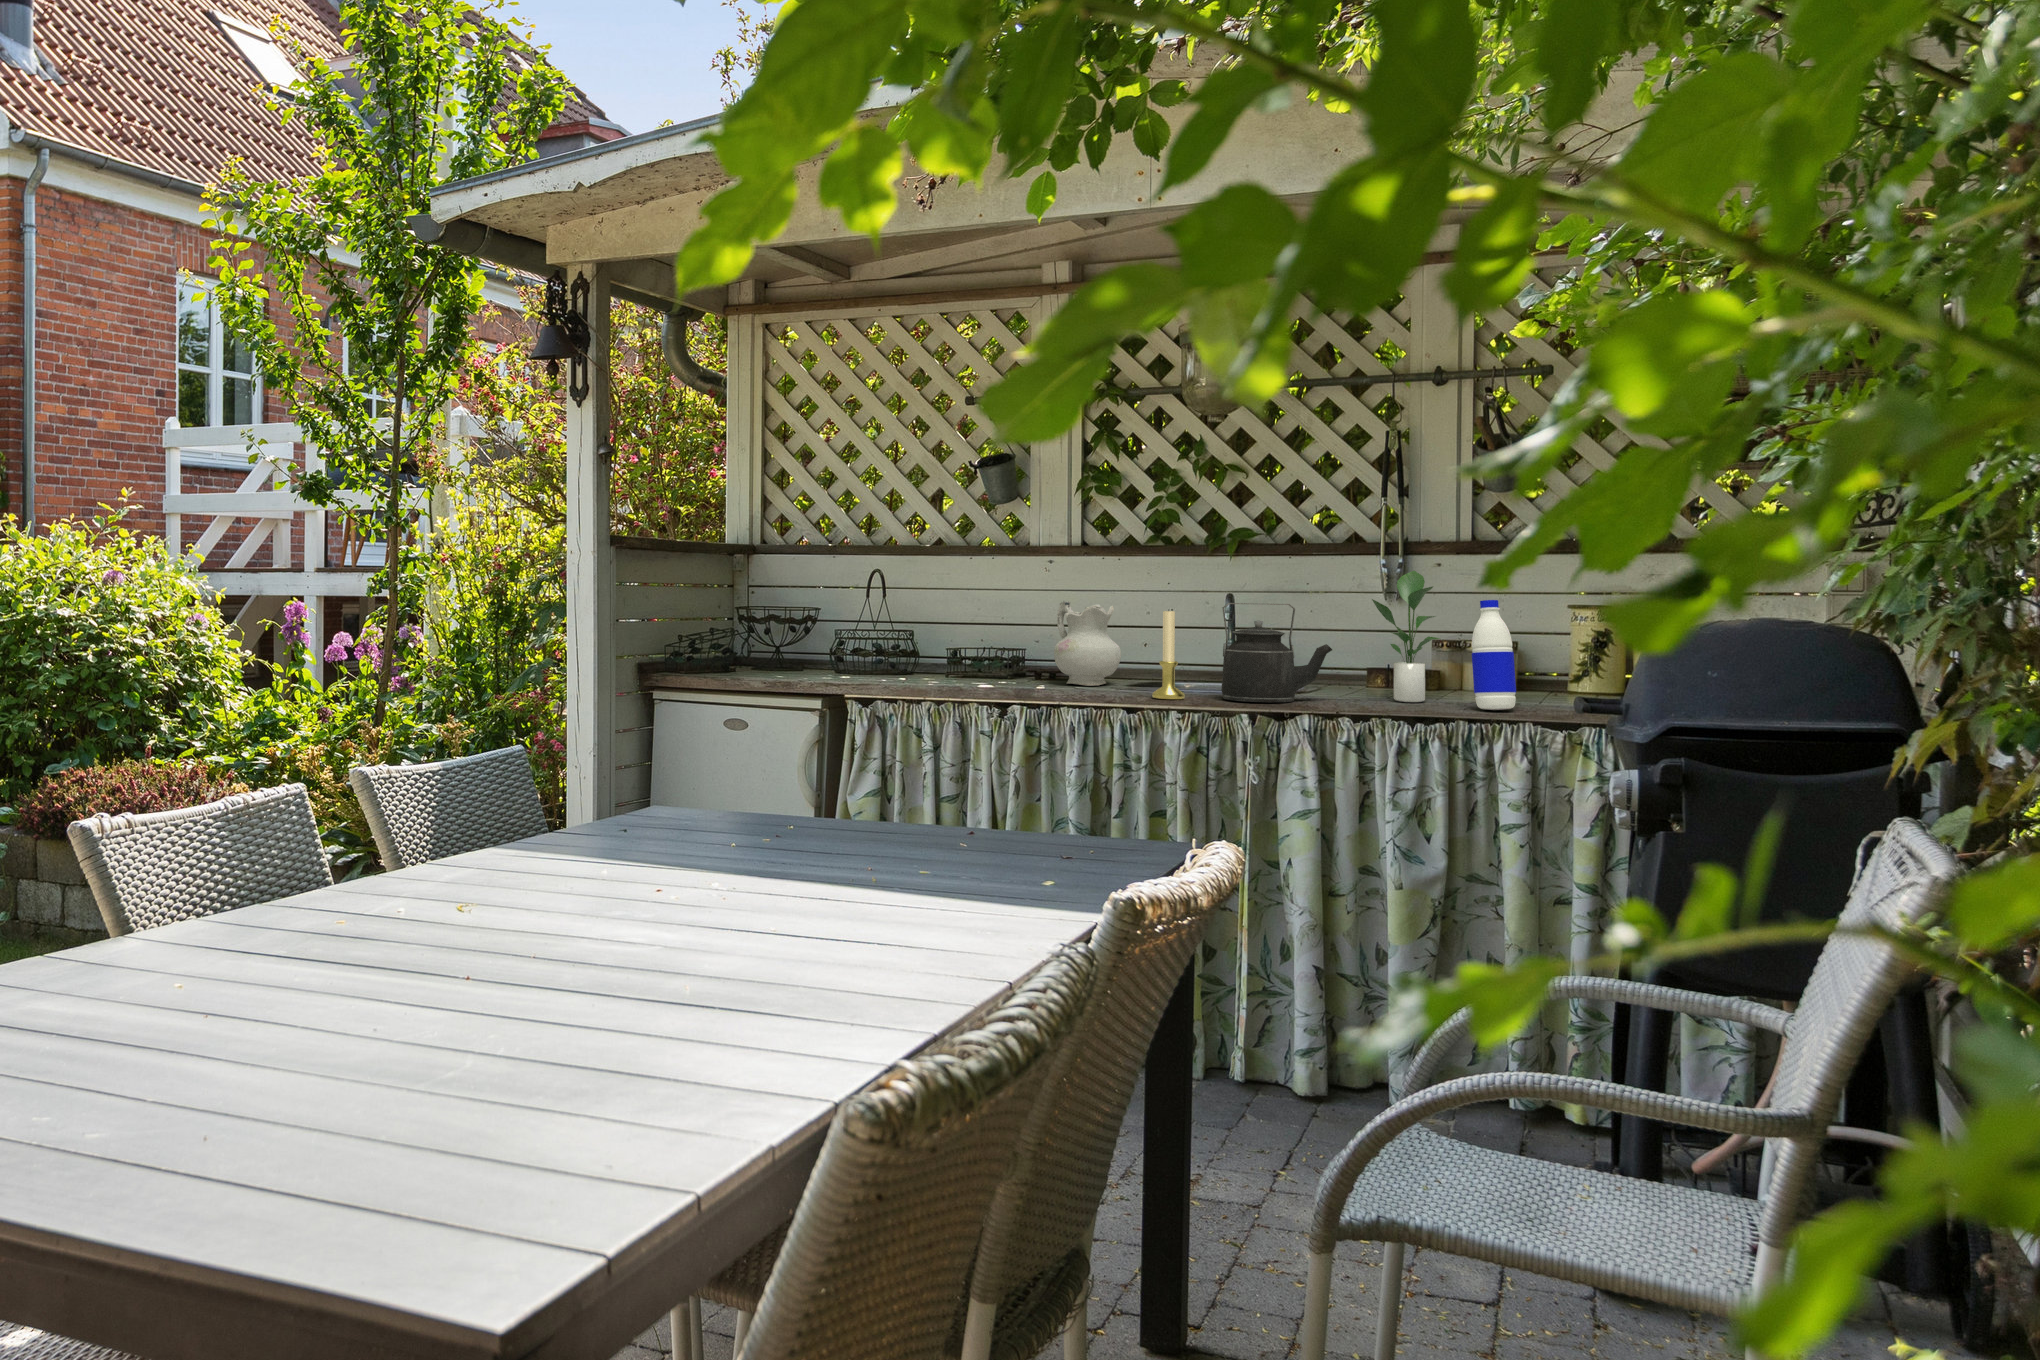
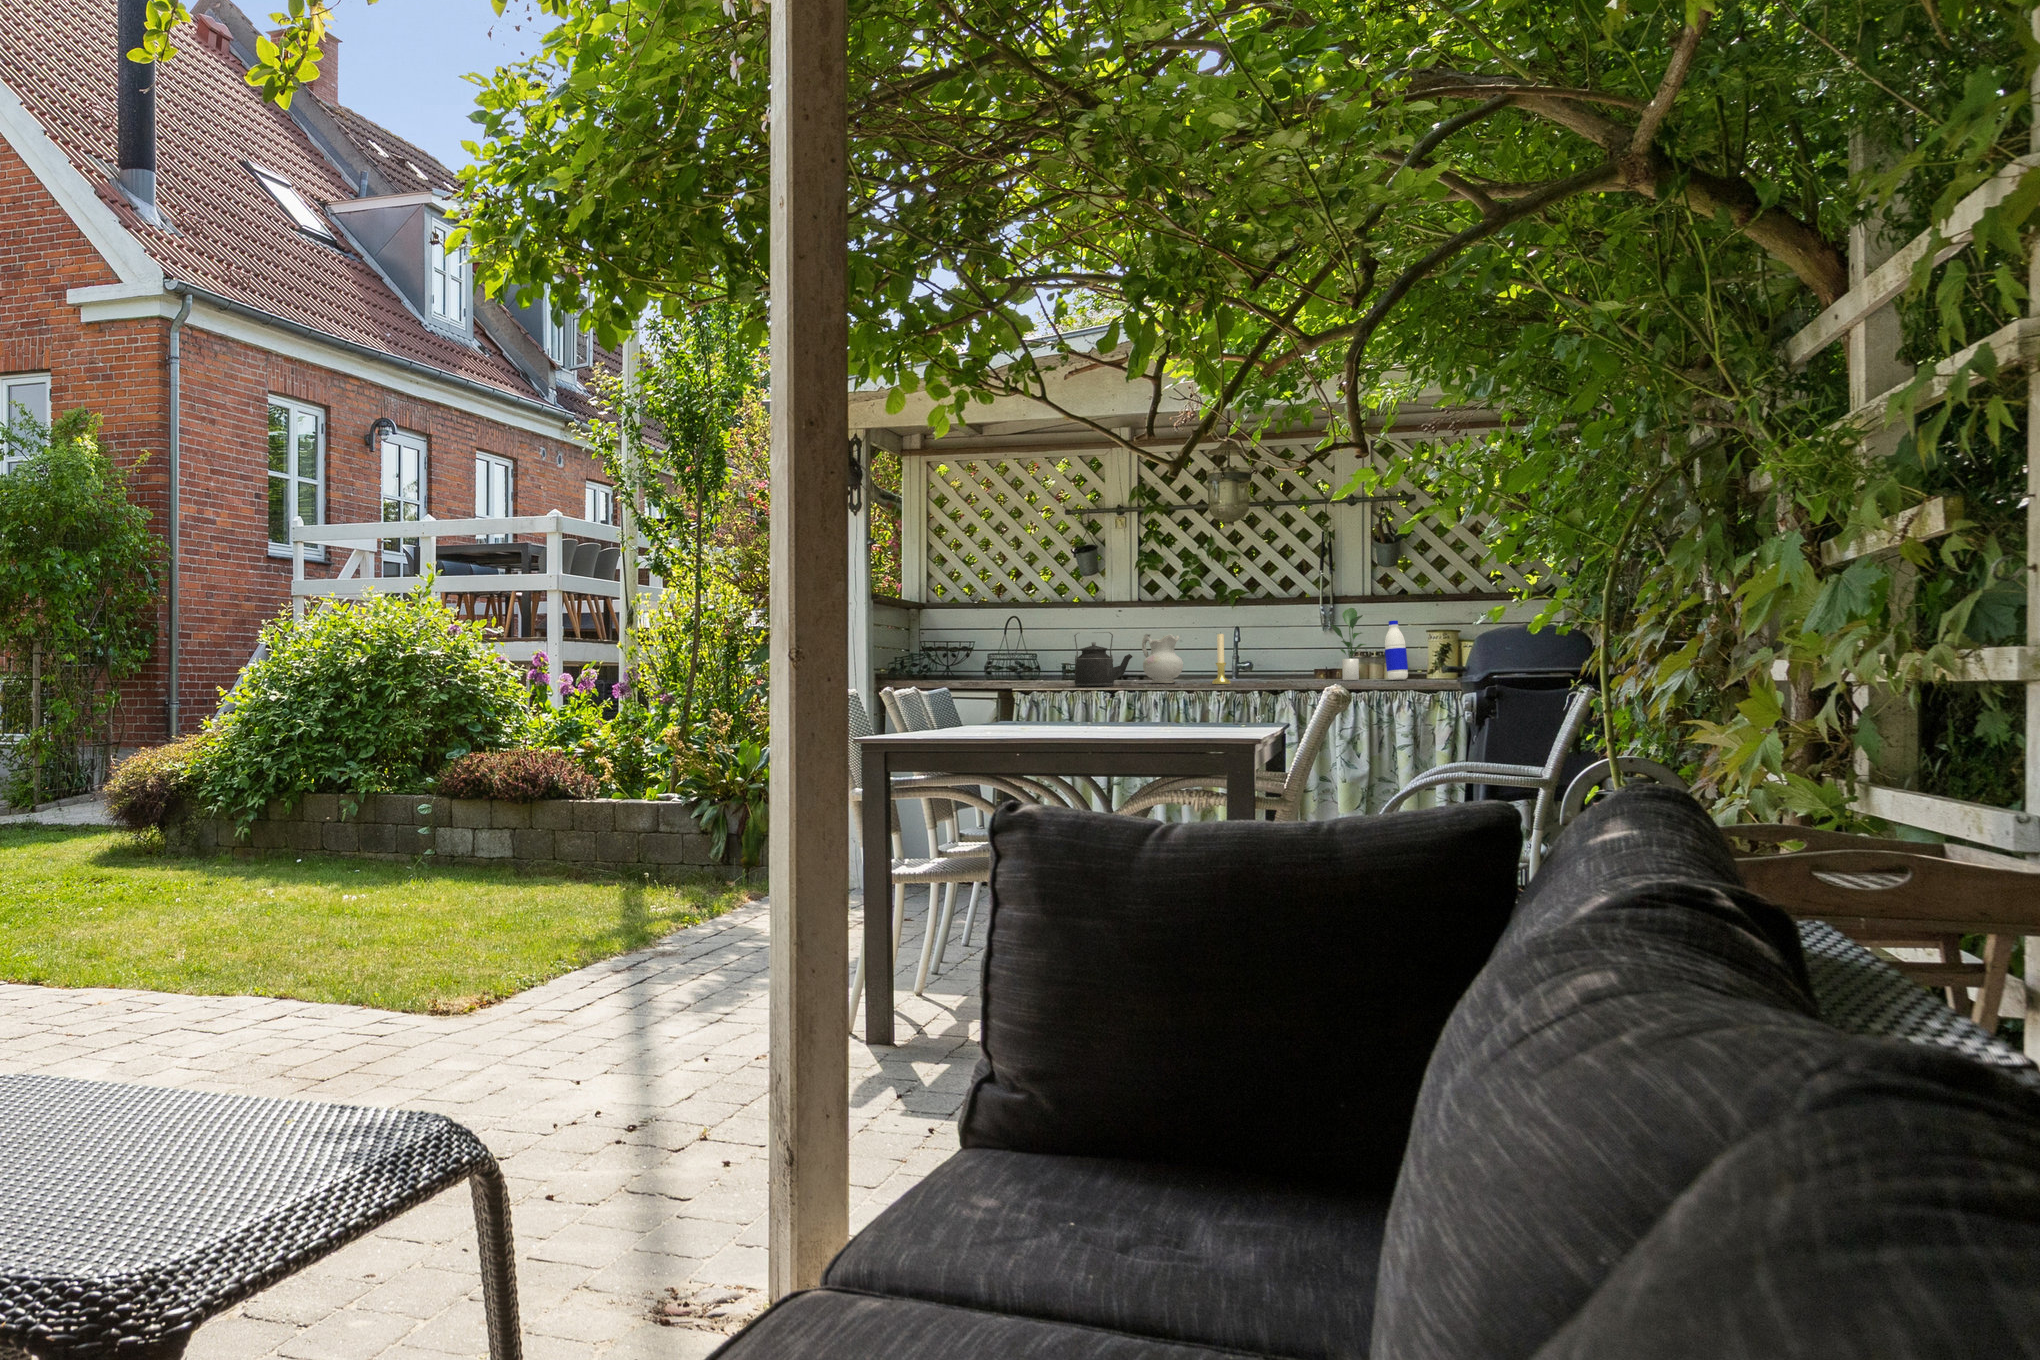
kettle: present [1221,603,1332,702] -> present [1074,632,1132,686]

